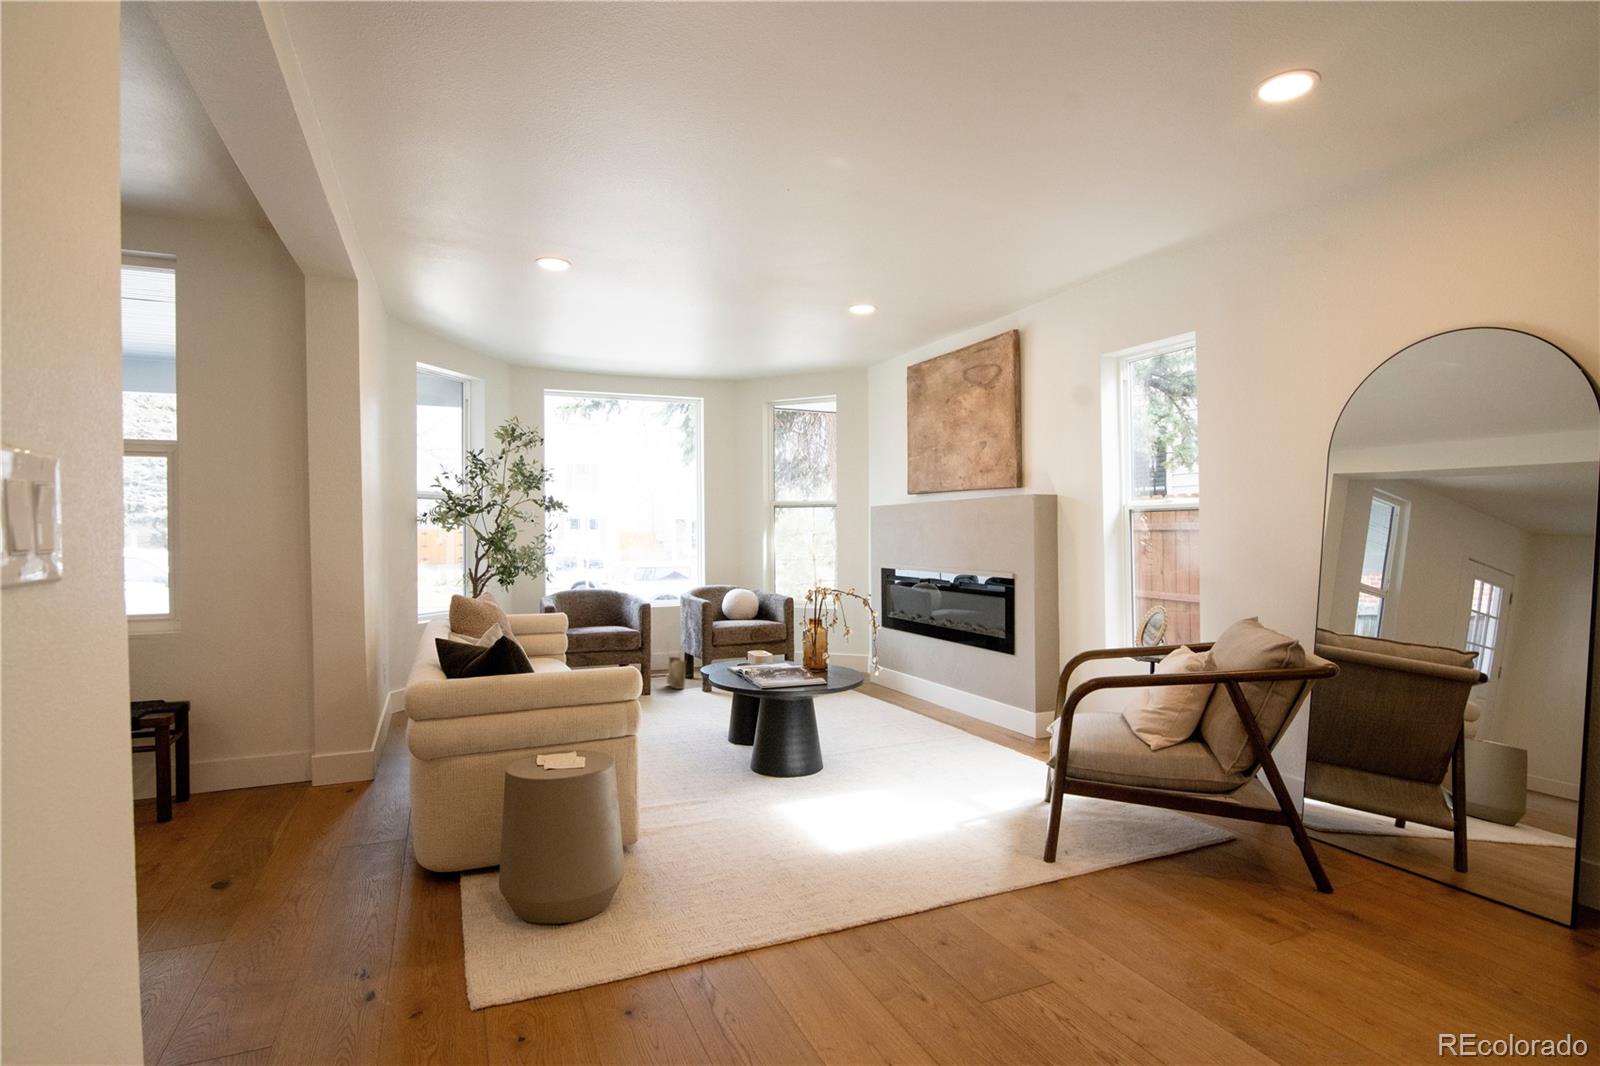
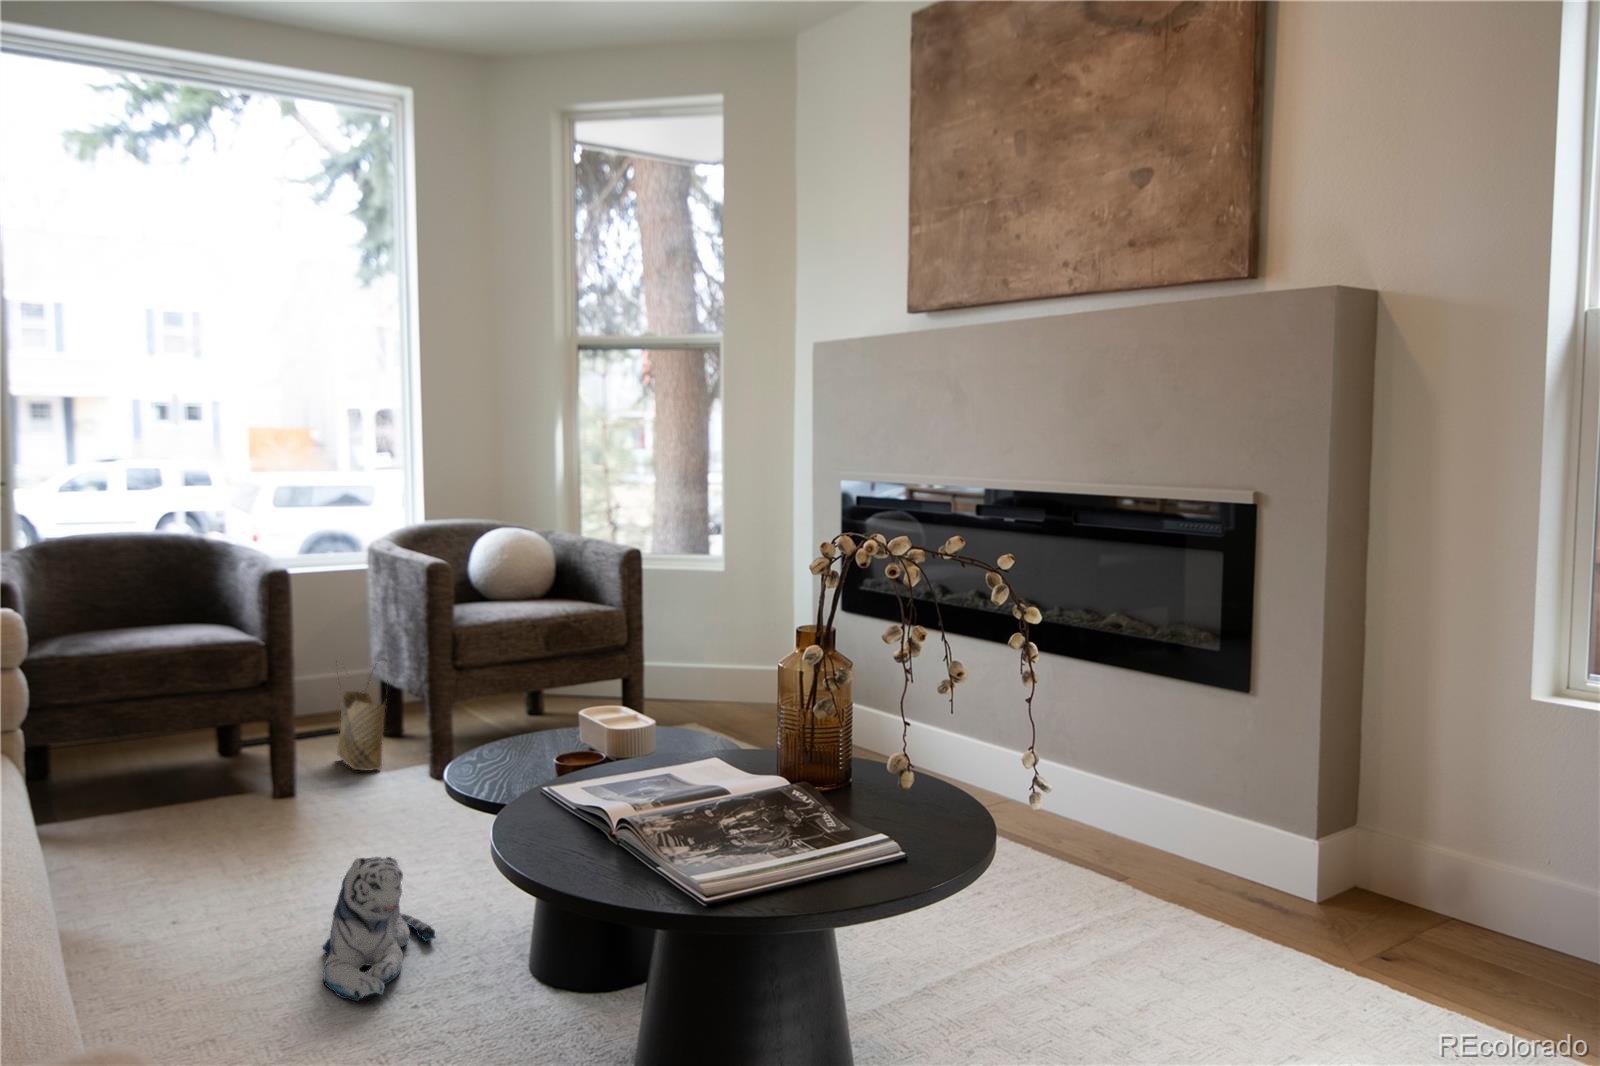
plush toy: none [664,698,701,742] -> present [323,857,435,1001]

